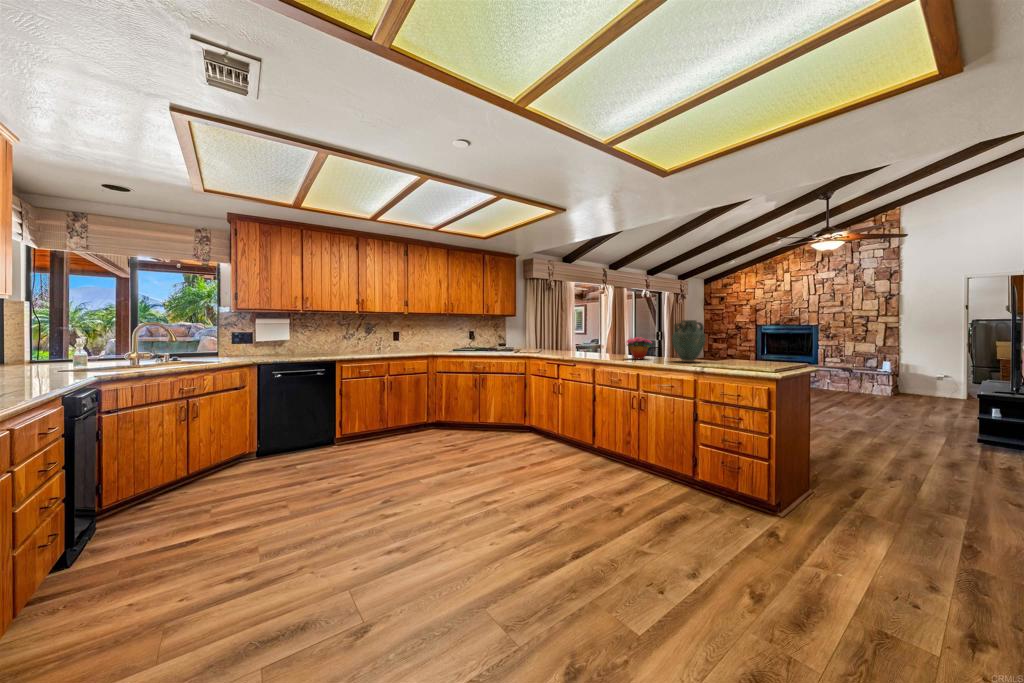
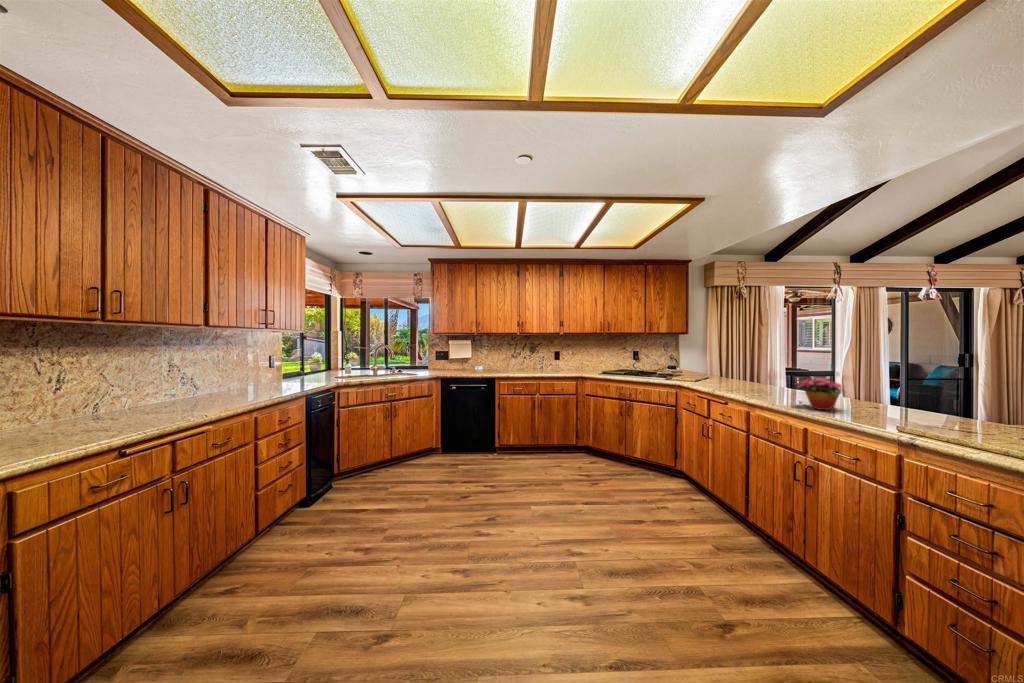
vase: present [672,320,706,362] -> none [872,361,944,429]

